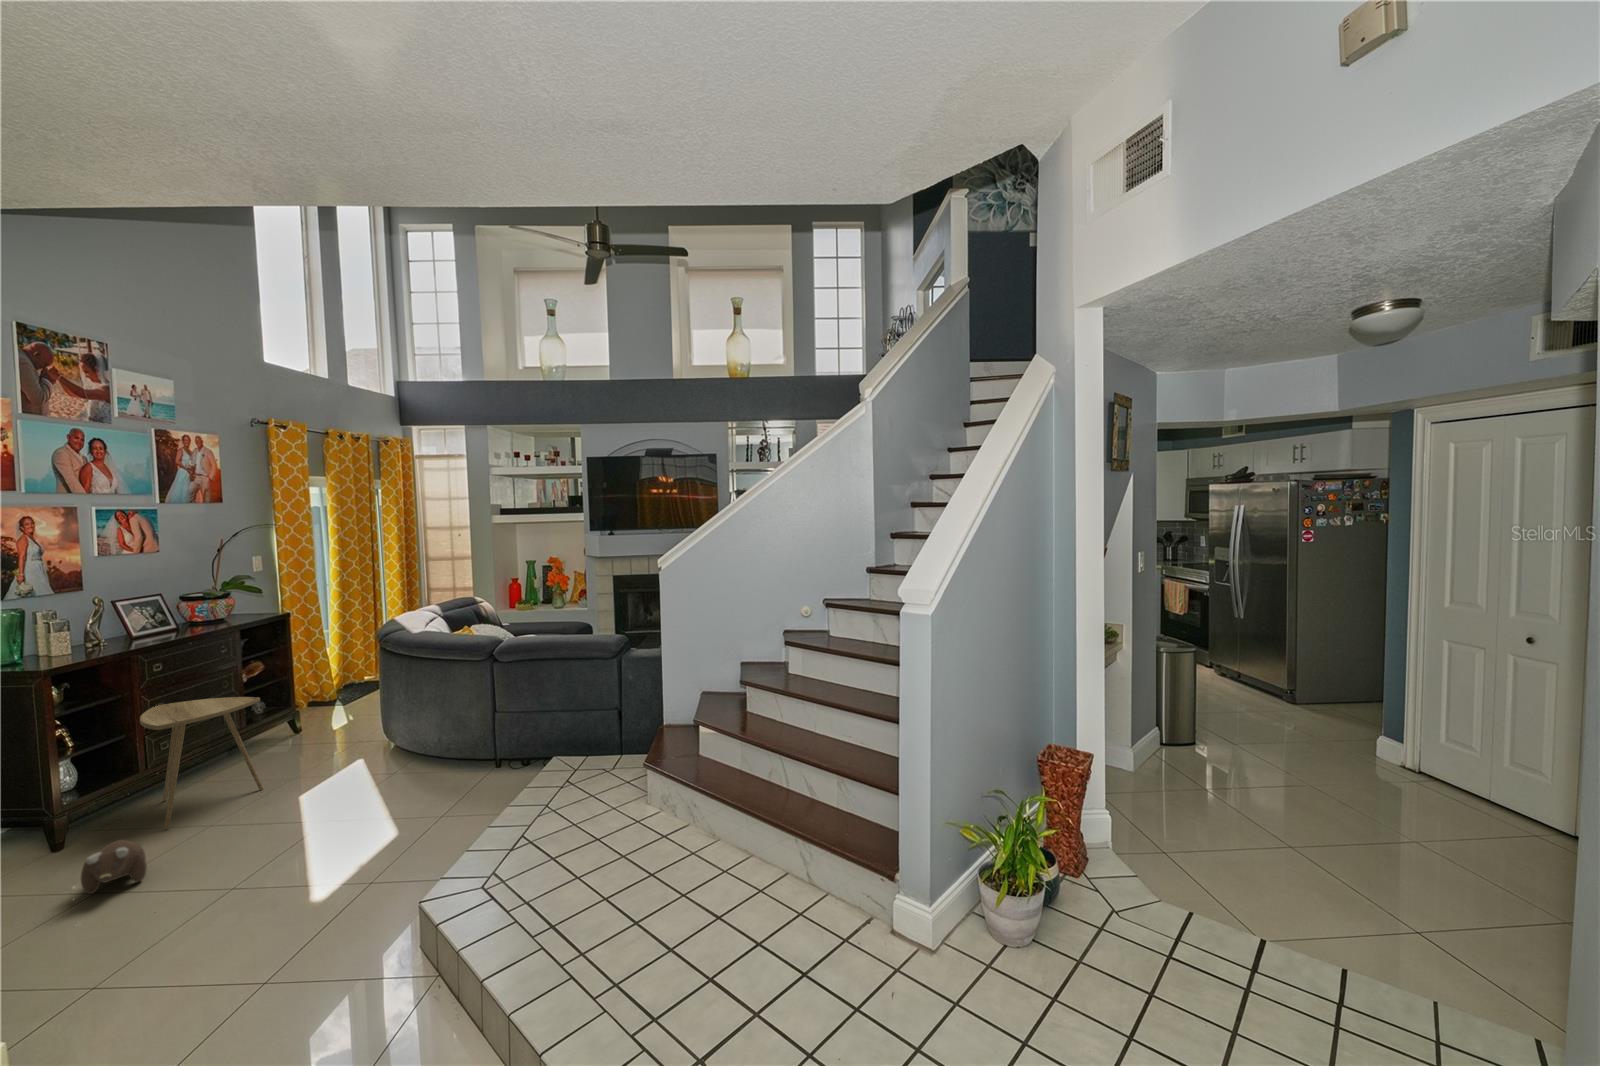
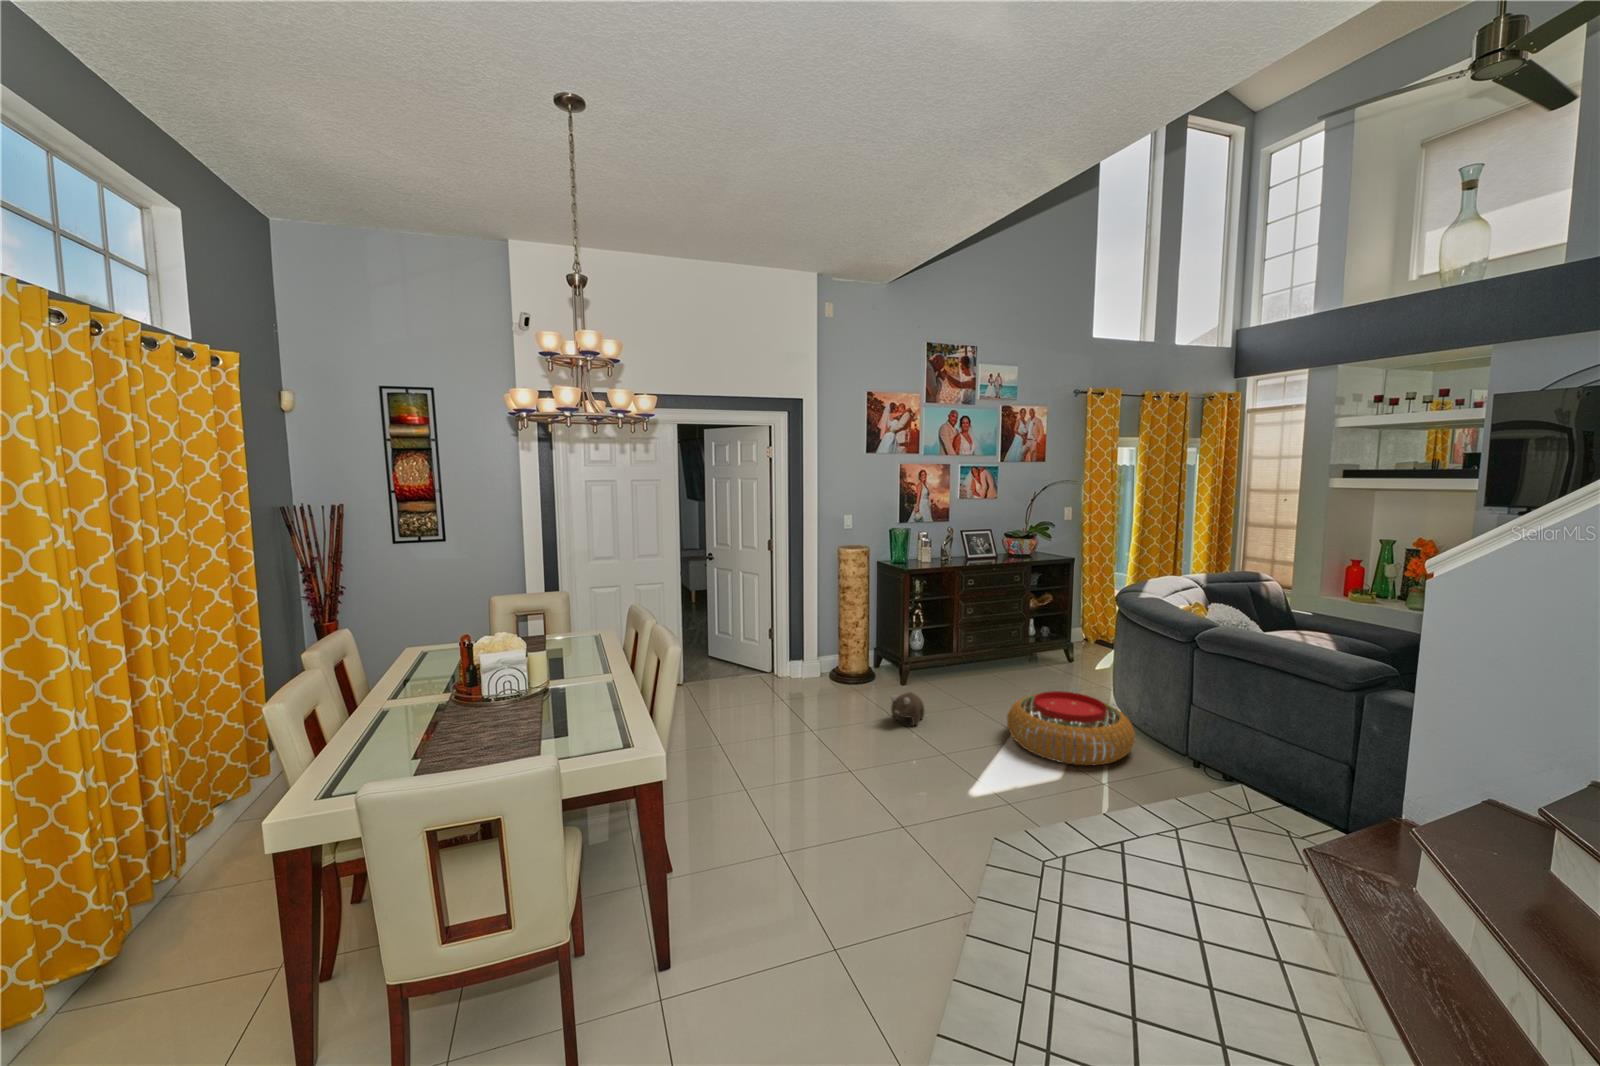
side table: present [140,697,264,830] -> none [949,610,1020,699]
pouf: none [290,746,443,830] -> present [1007,691,1135,765]

